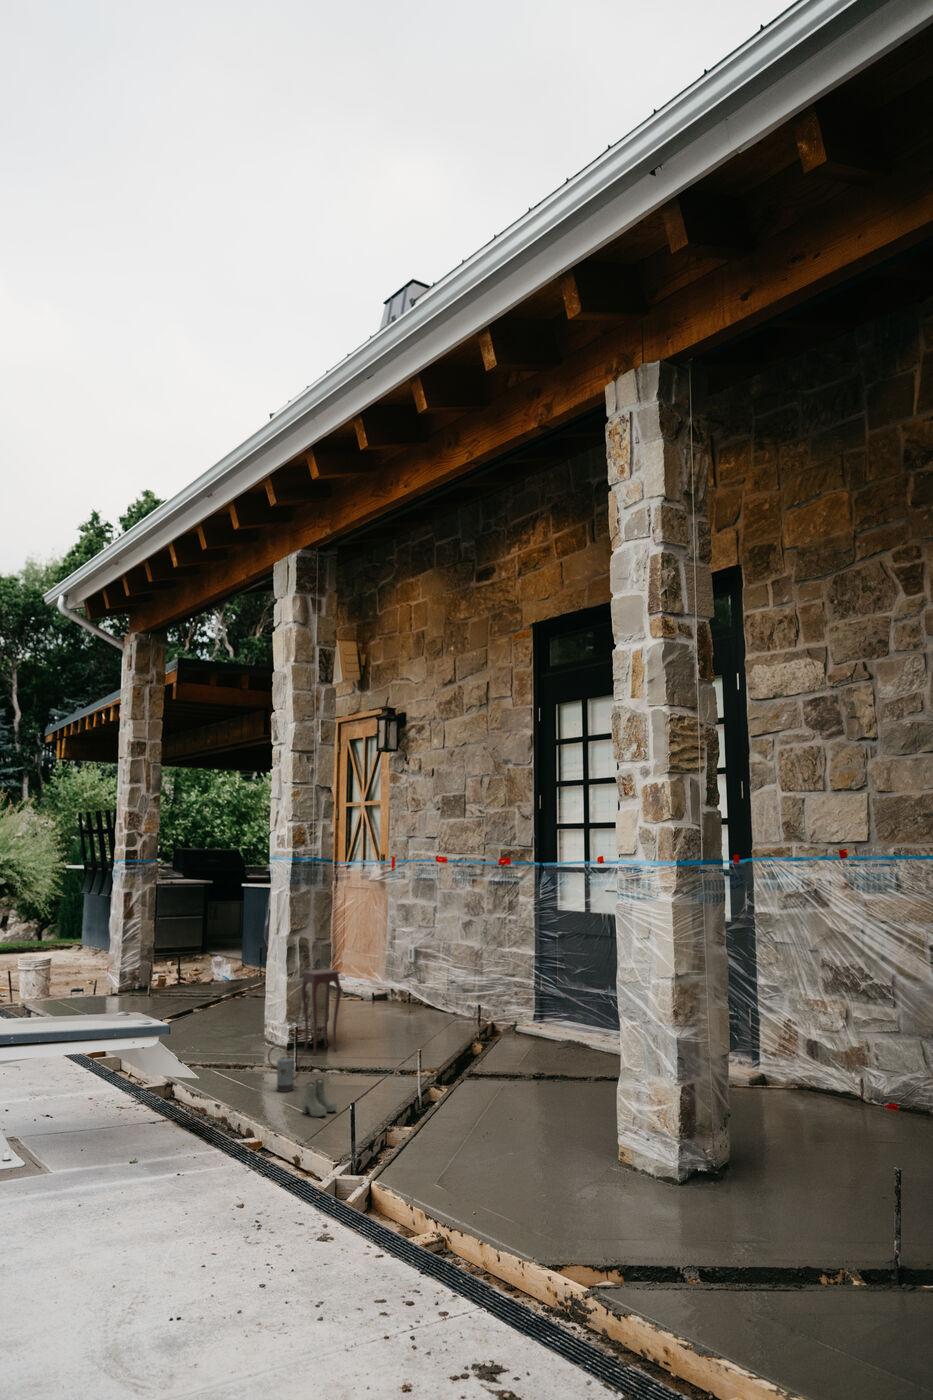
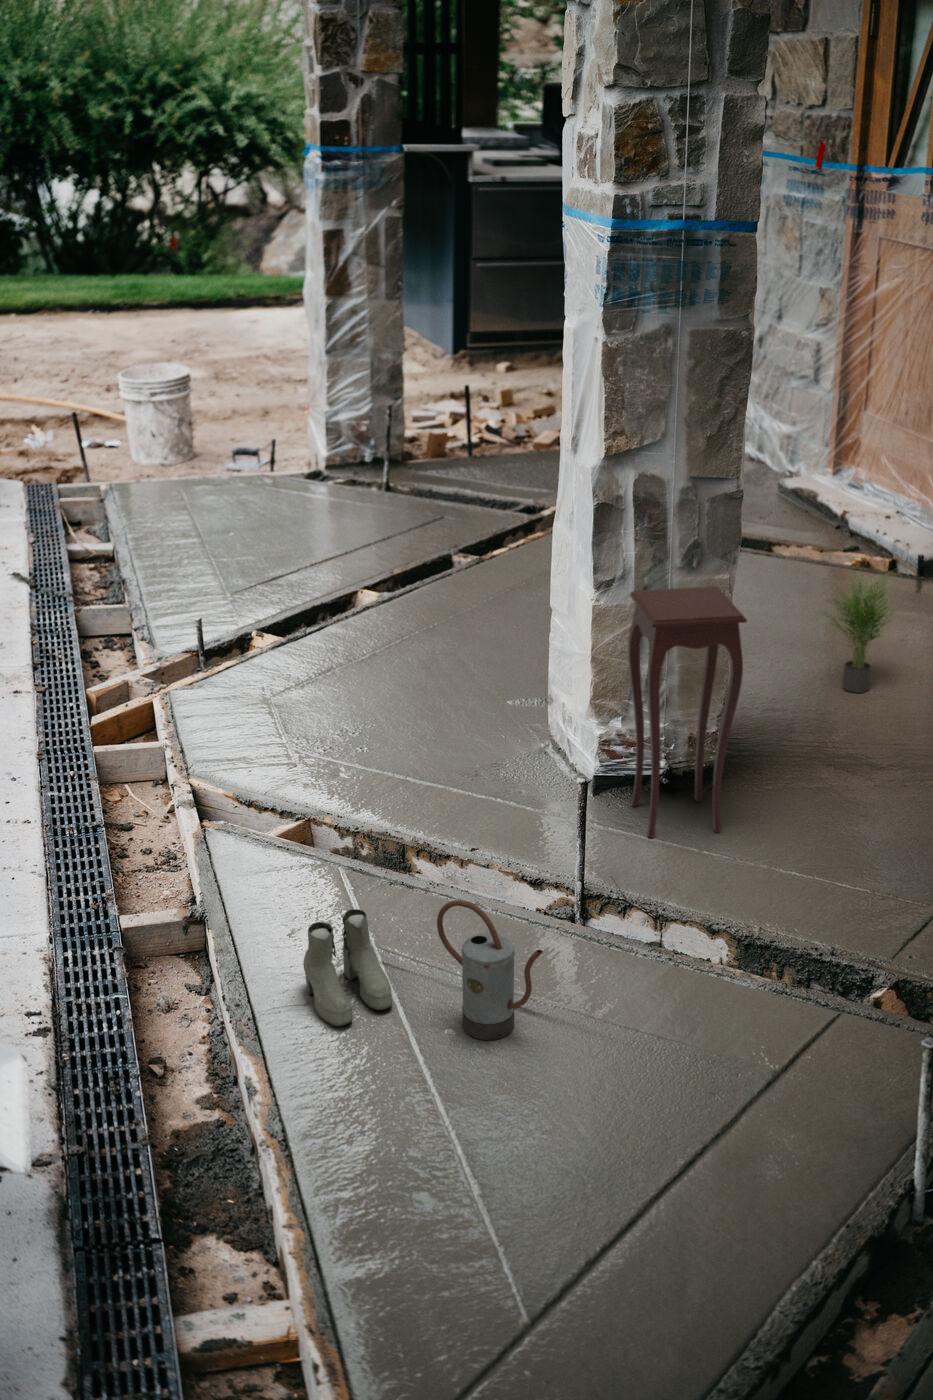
potted plant: none [348,976,380,1023] -> present [819,576,893,693]
boots: present [302,1079,337,1117] -> present [303,909,392,1026]

